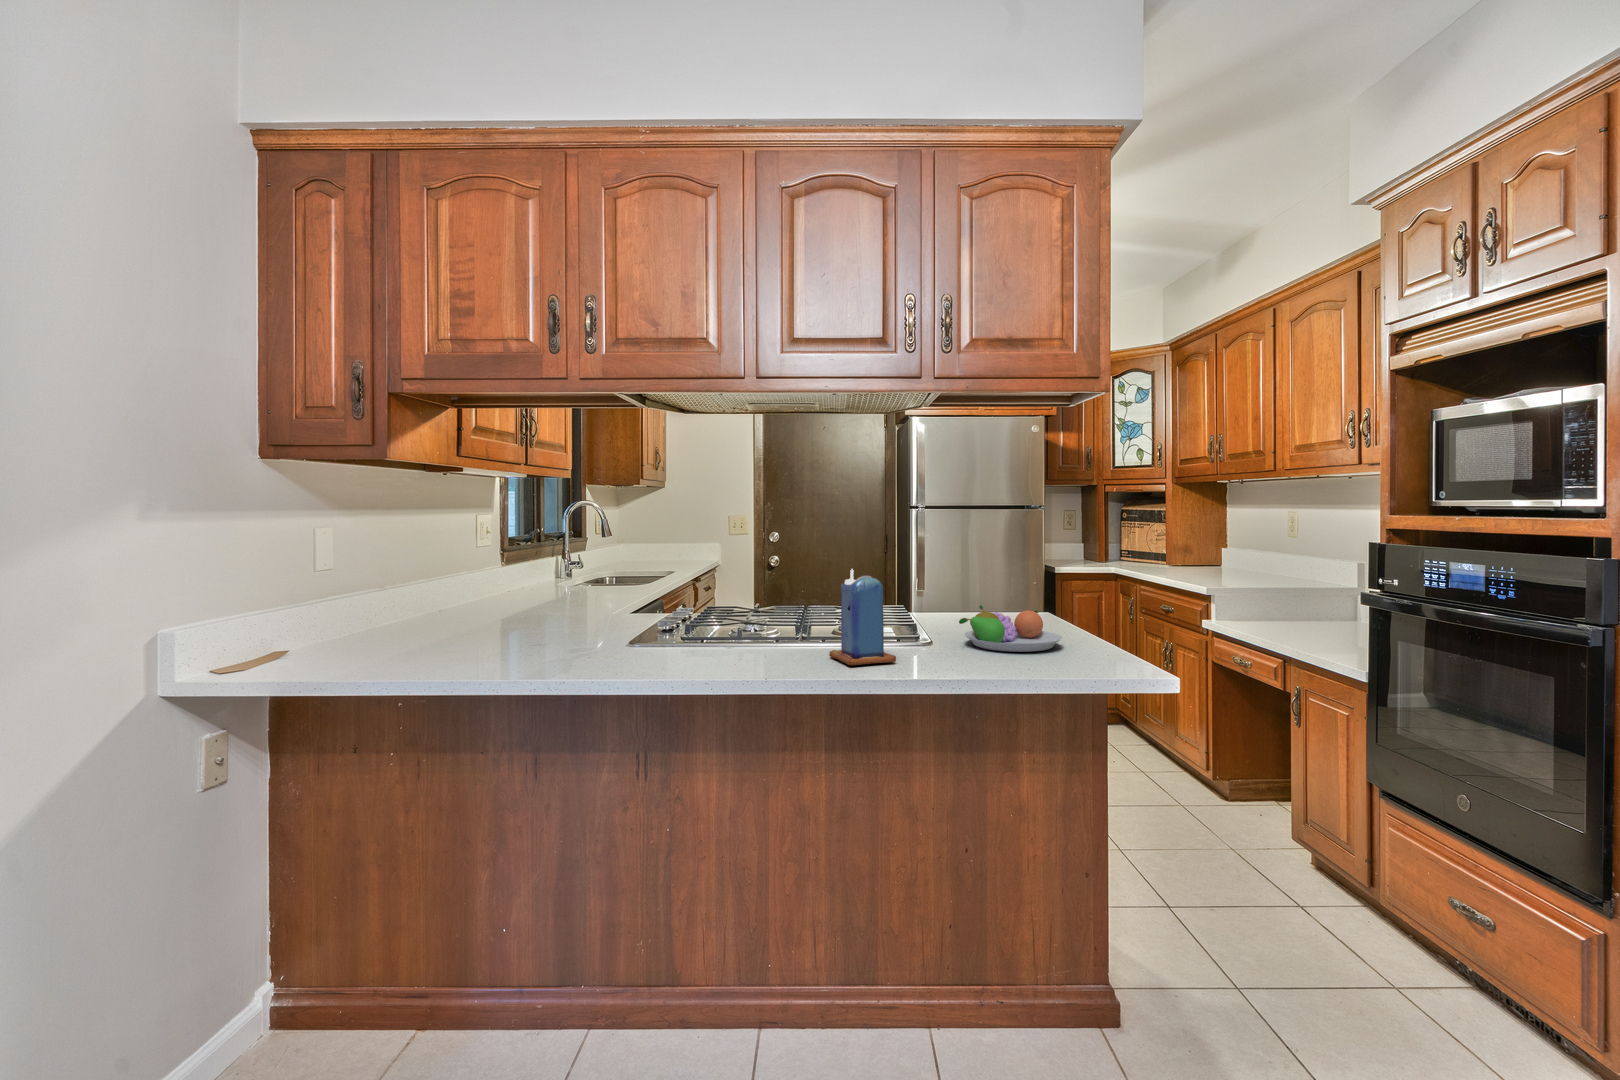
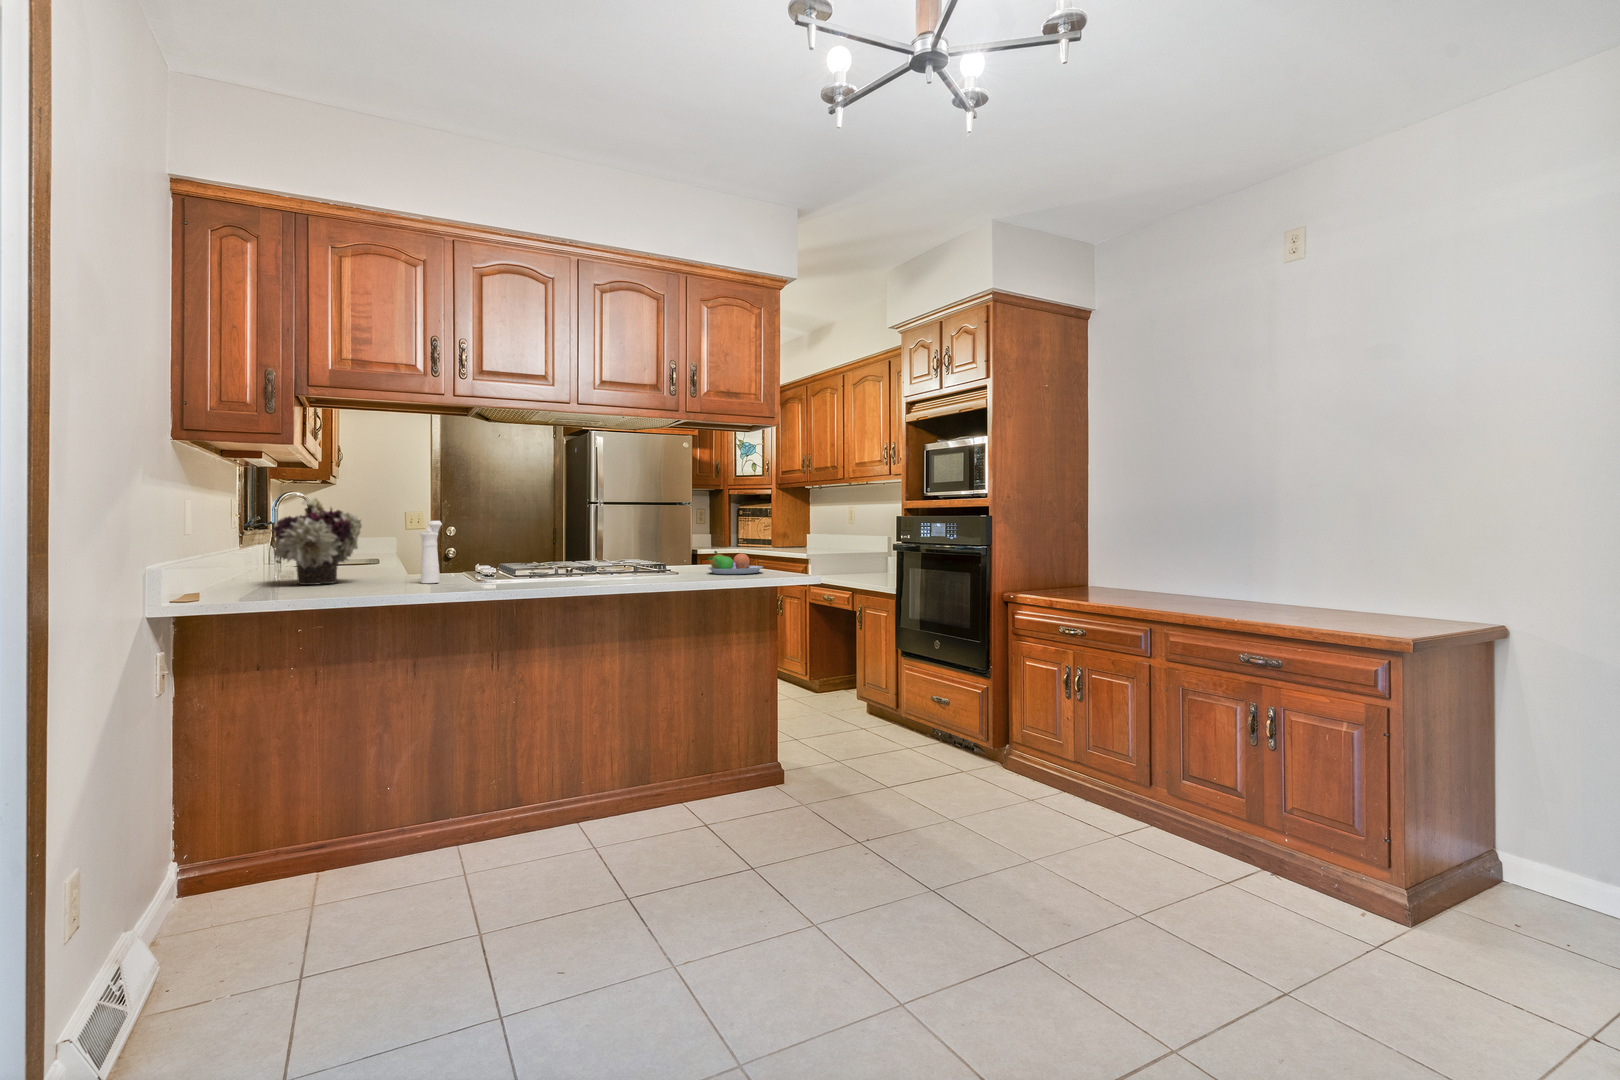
flower arrangement: none [407,518,521,628] -> present [272,497,362,585]
pepper mill: none [554,549,599,637] -> present [420,521,442,583]
candle: present [829,569,896,666] -> none [642,526,685,580]

